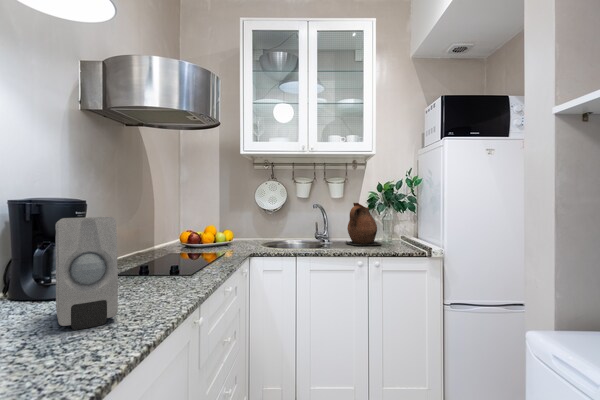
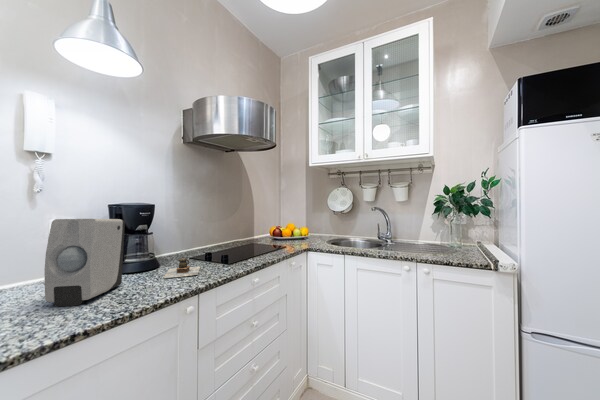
ceramic pitcher: present [346,203,382,245] -> none [405,206,445,250]
teapot: none [128,267,183,294] -> present [163,257,200,278]

